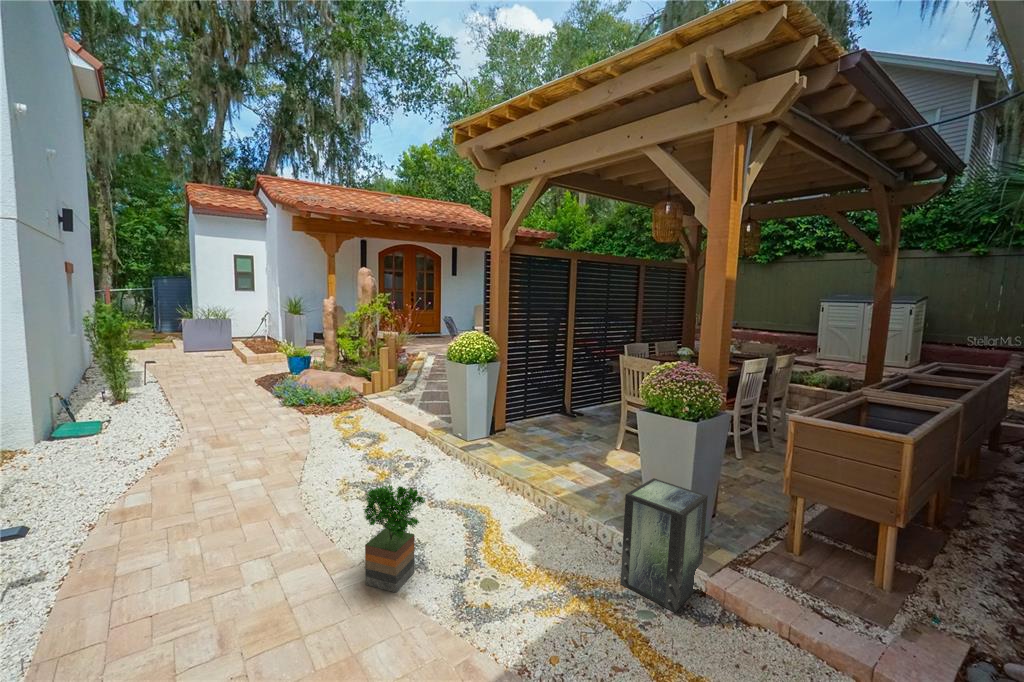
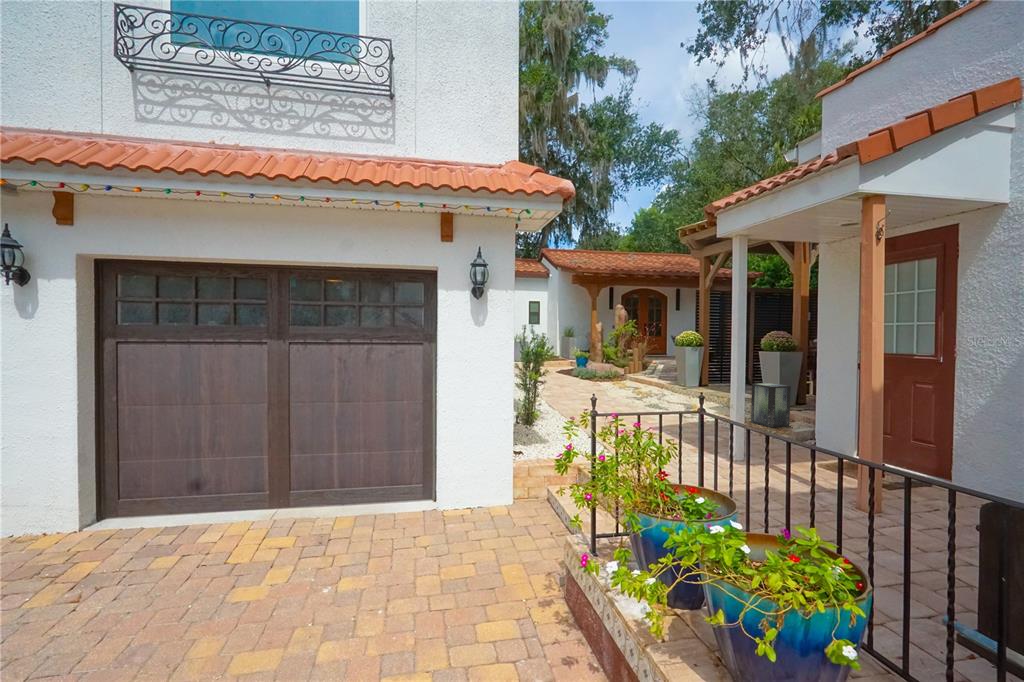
potted tree: present [363,484,426,592] -> none [644,378,668,415]

